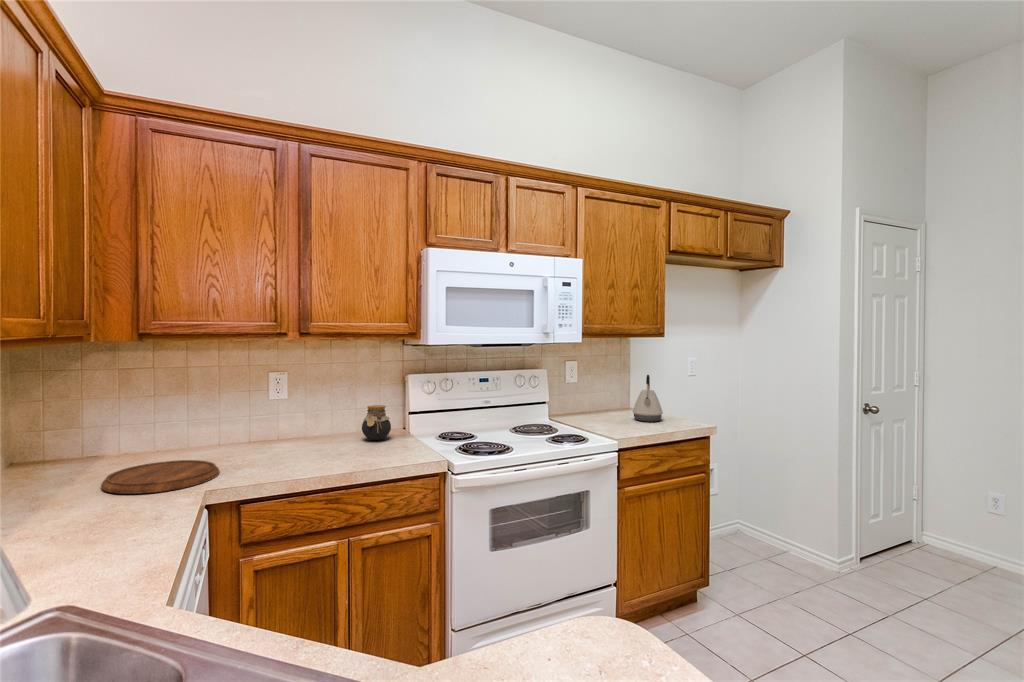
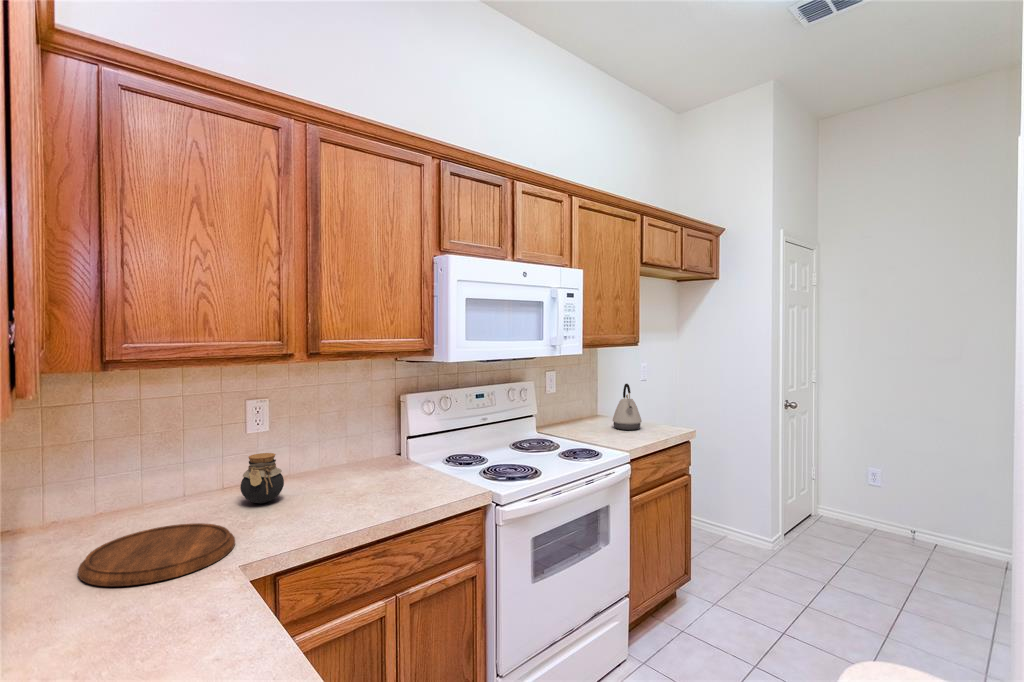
jar: present [362,405,391,440] -> present [240,453,284,503]

